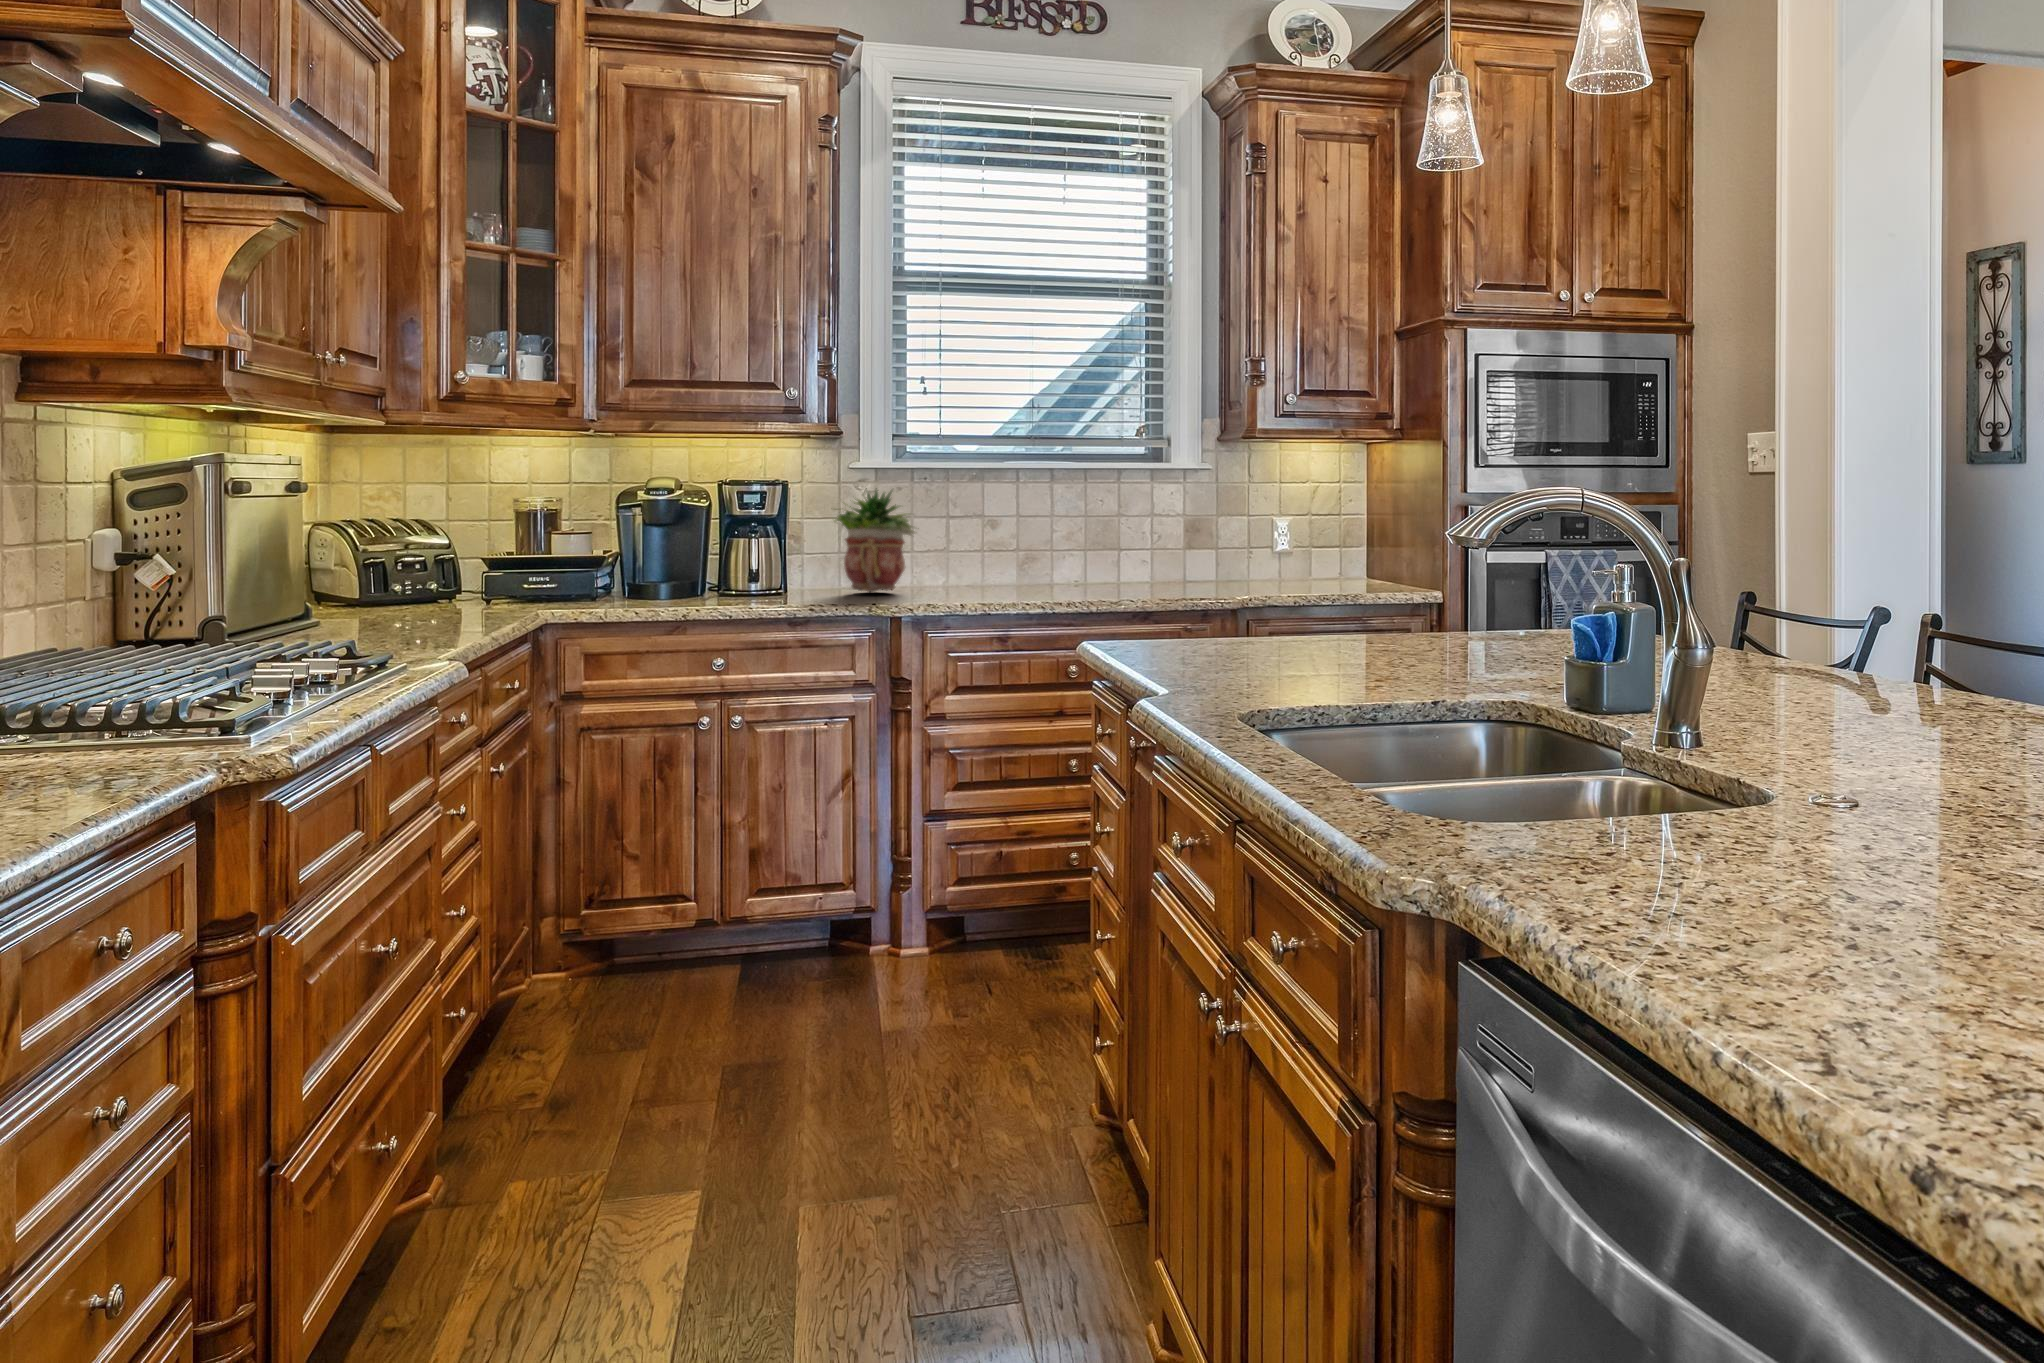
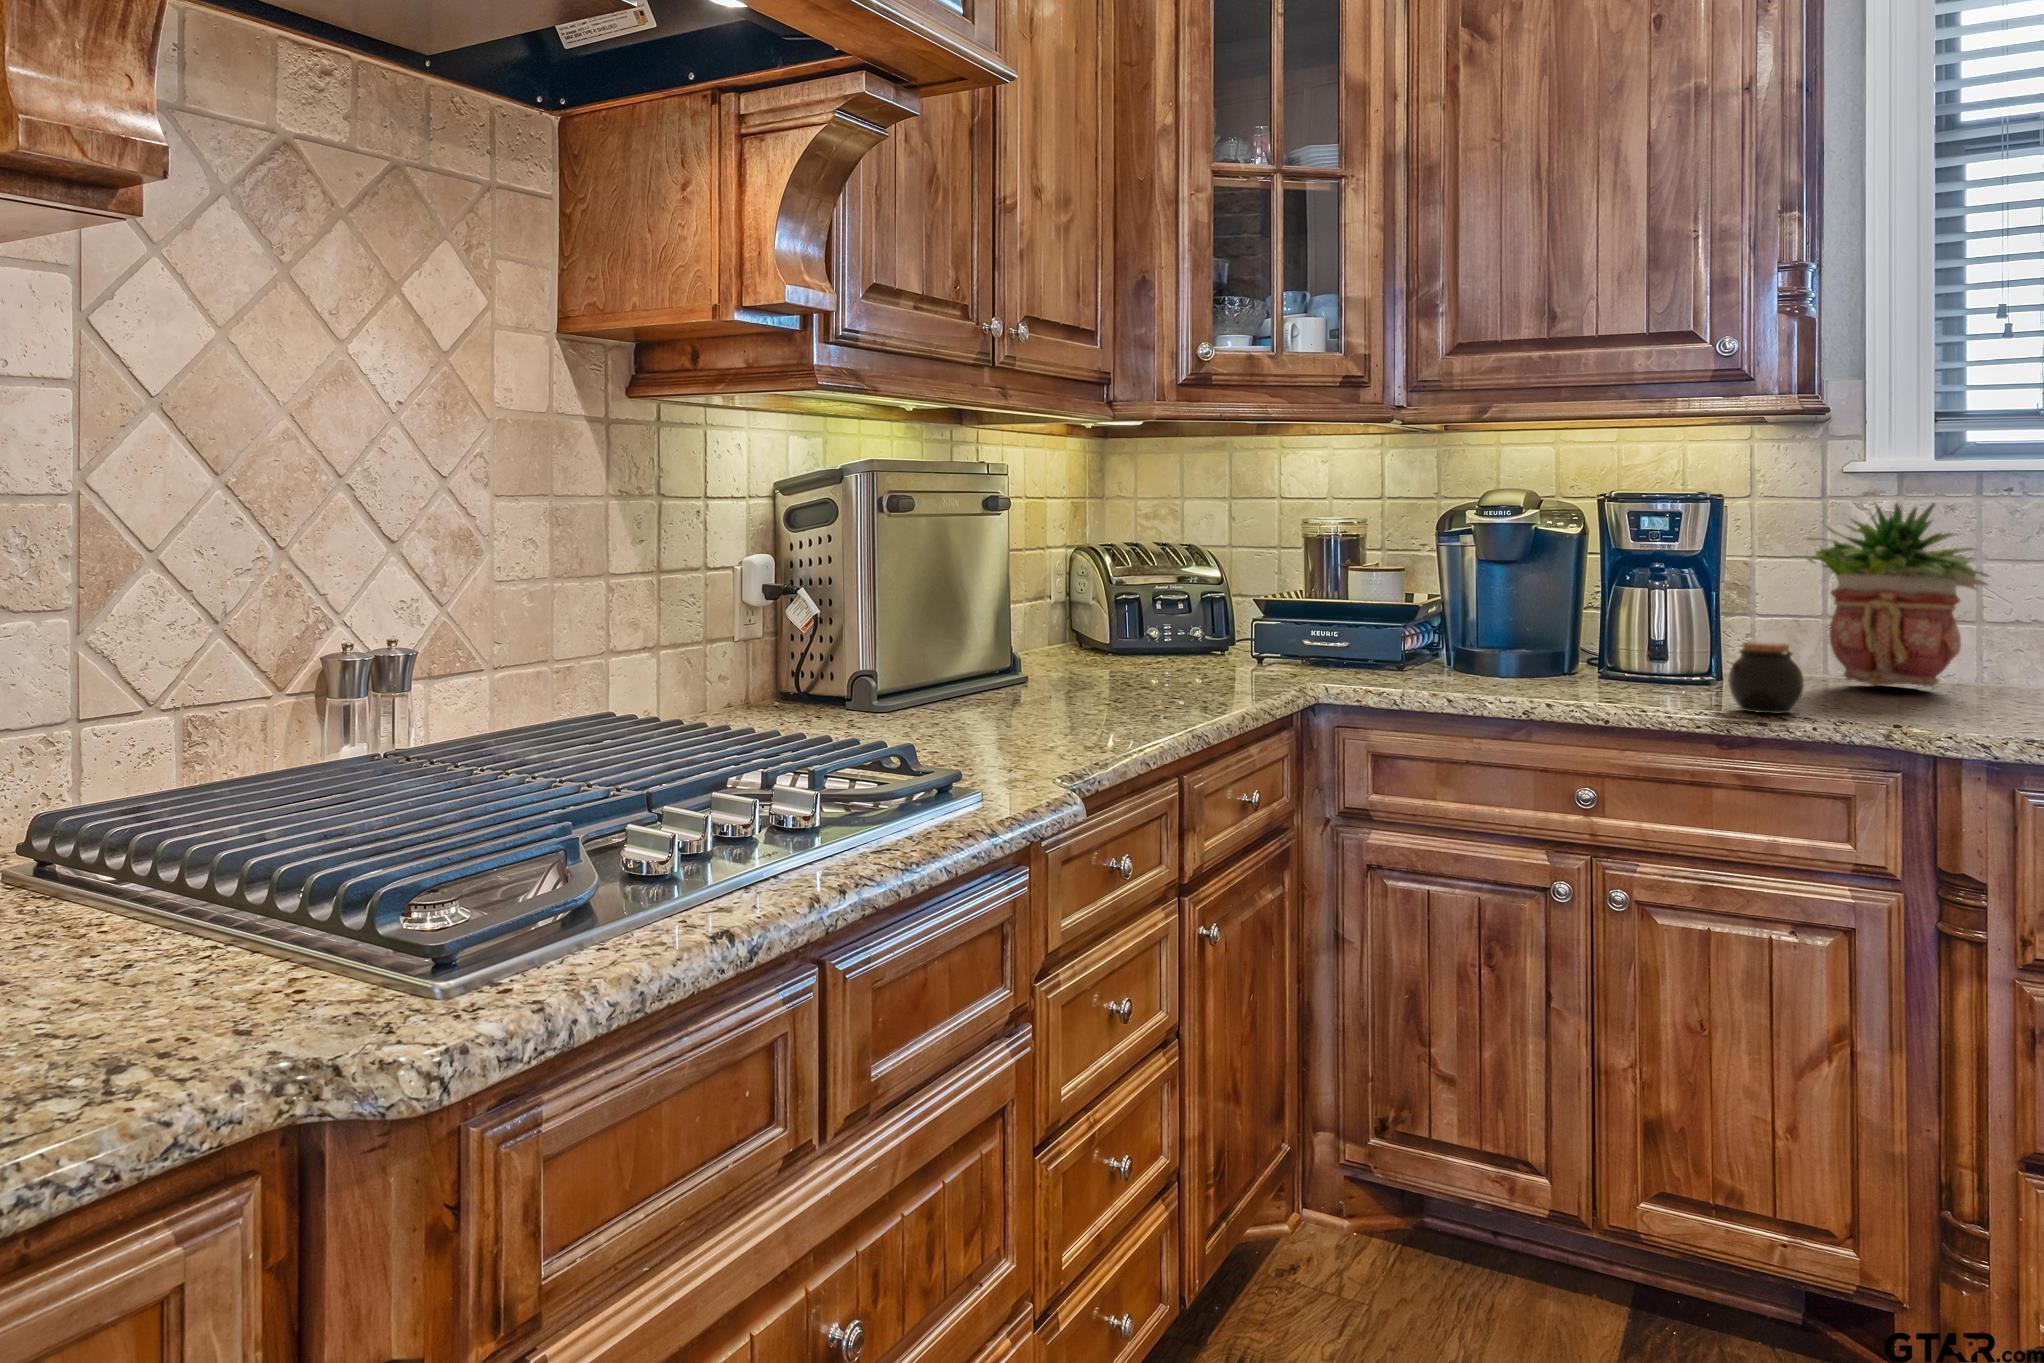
jar: none [793,567,830,607] -> present [1728,642,1804,713]

